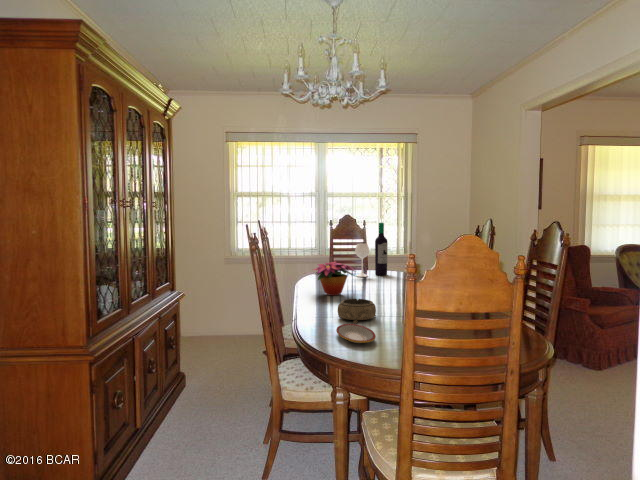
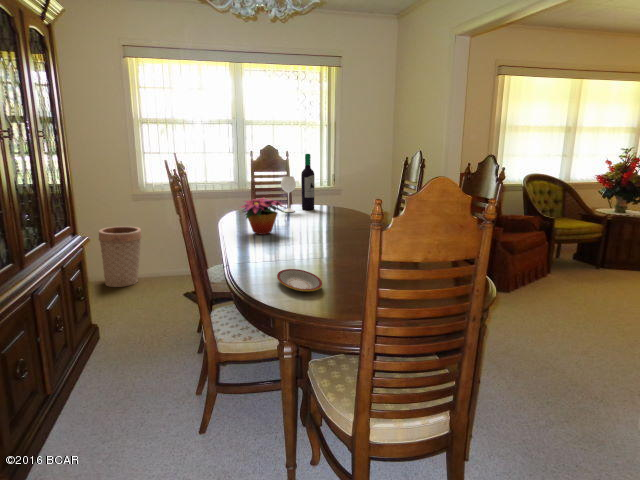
basket: none [193,288,230,343] -> present [99,226,141,287]
decorative bowl: present [338,299,376,323] -> none [274,240,315,267]

